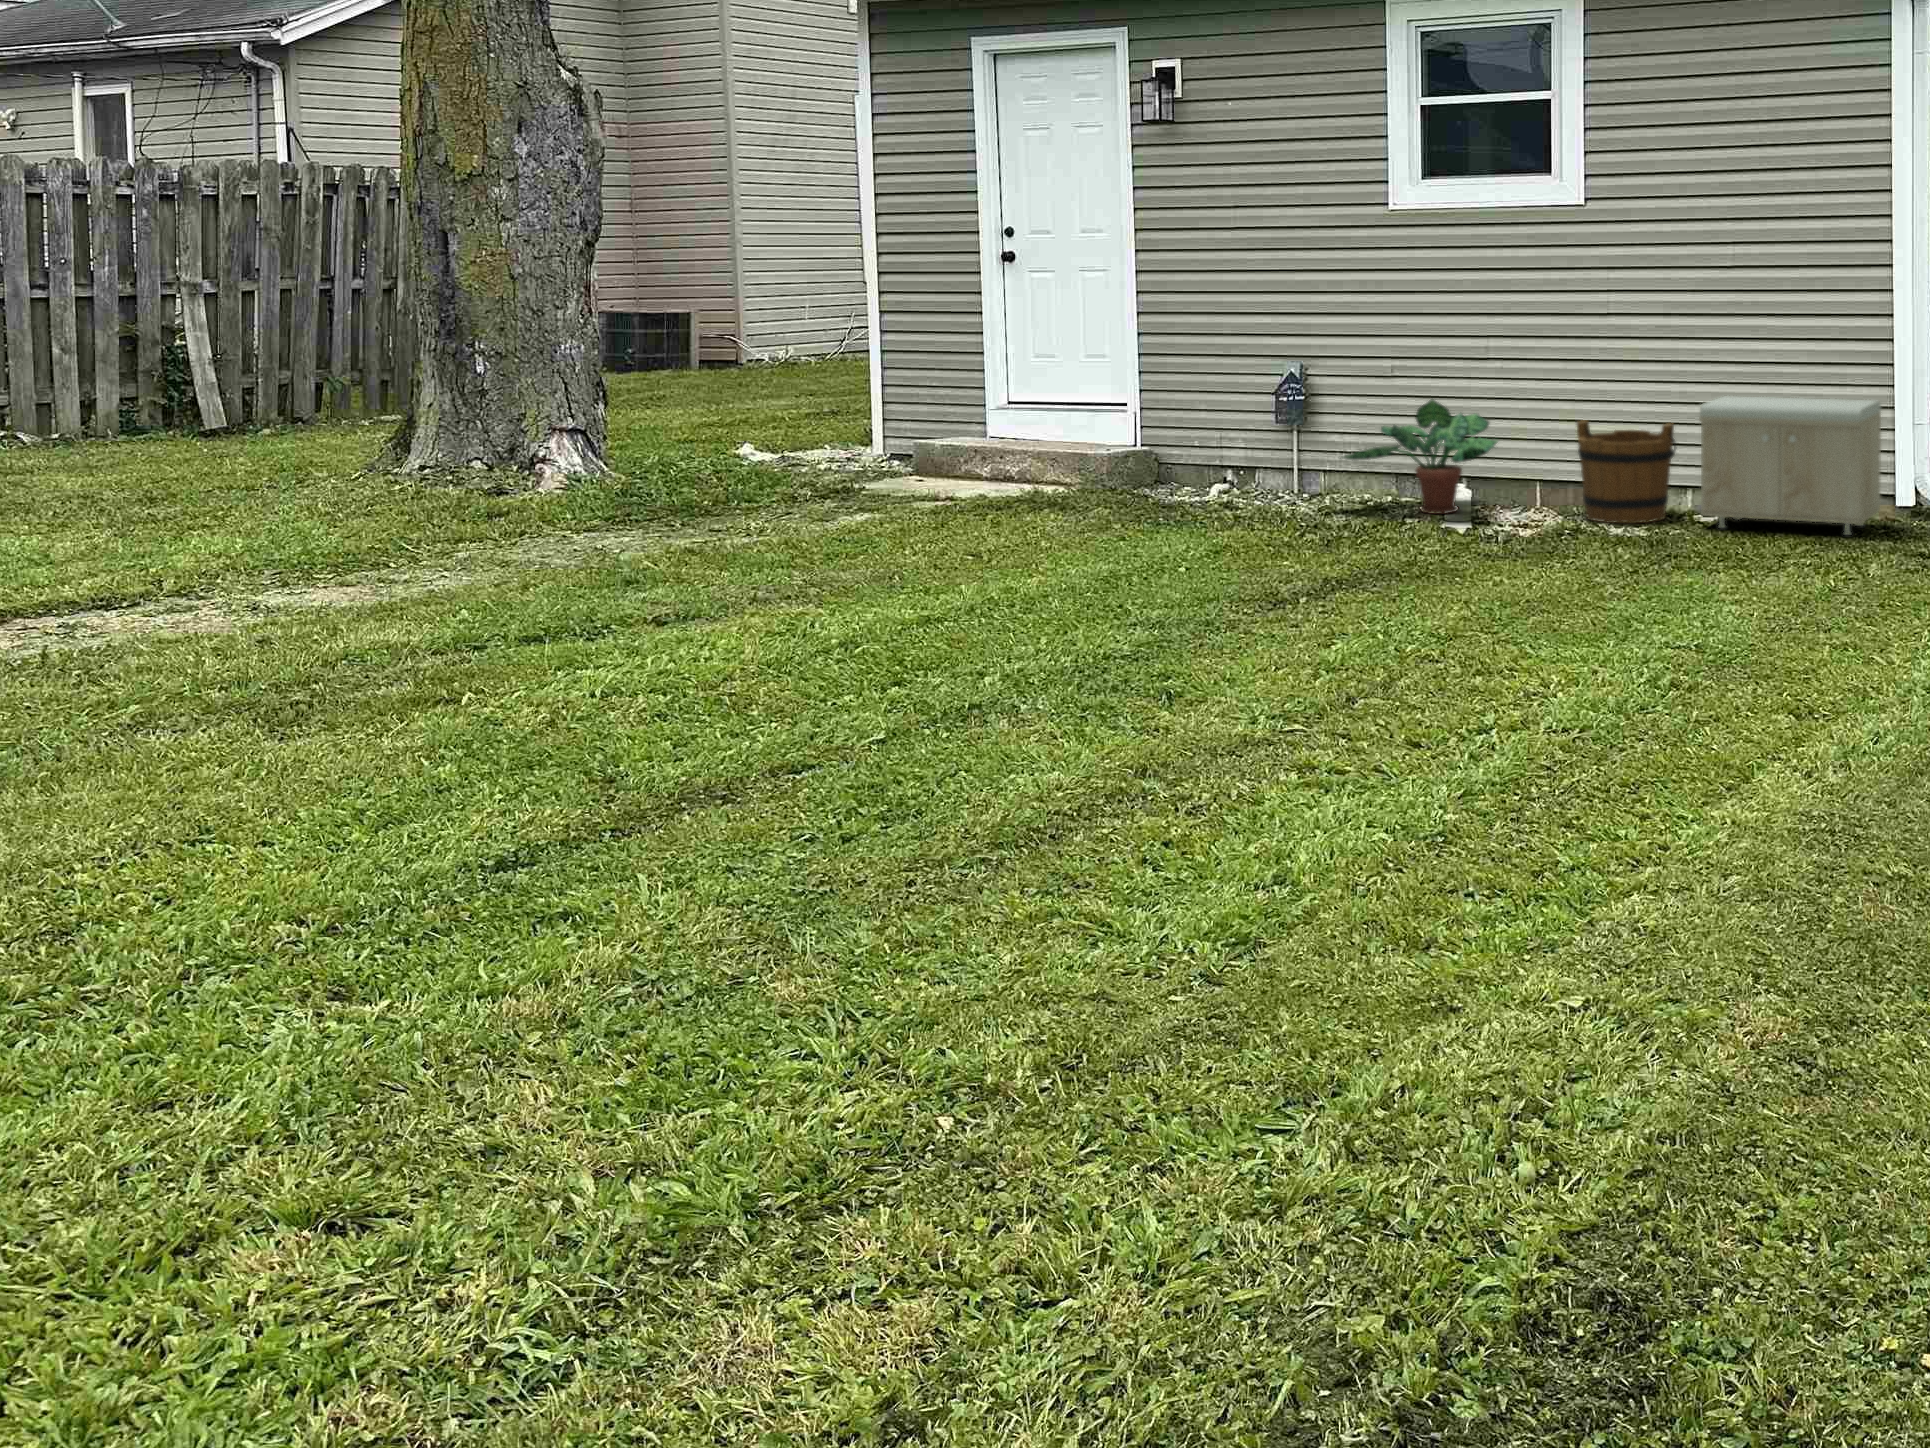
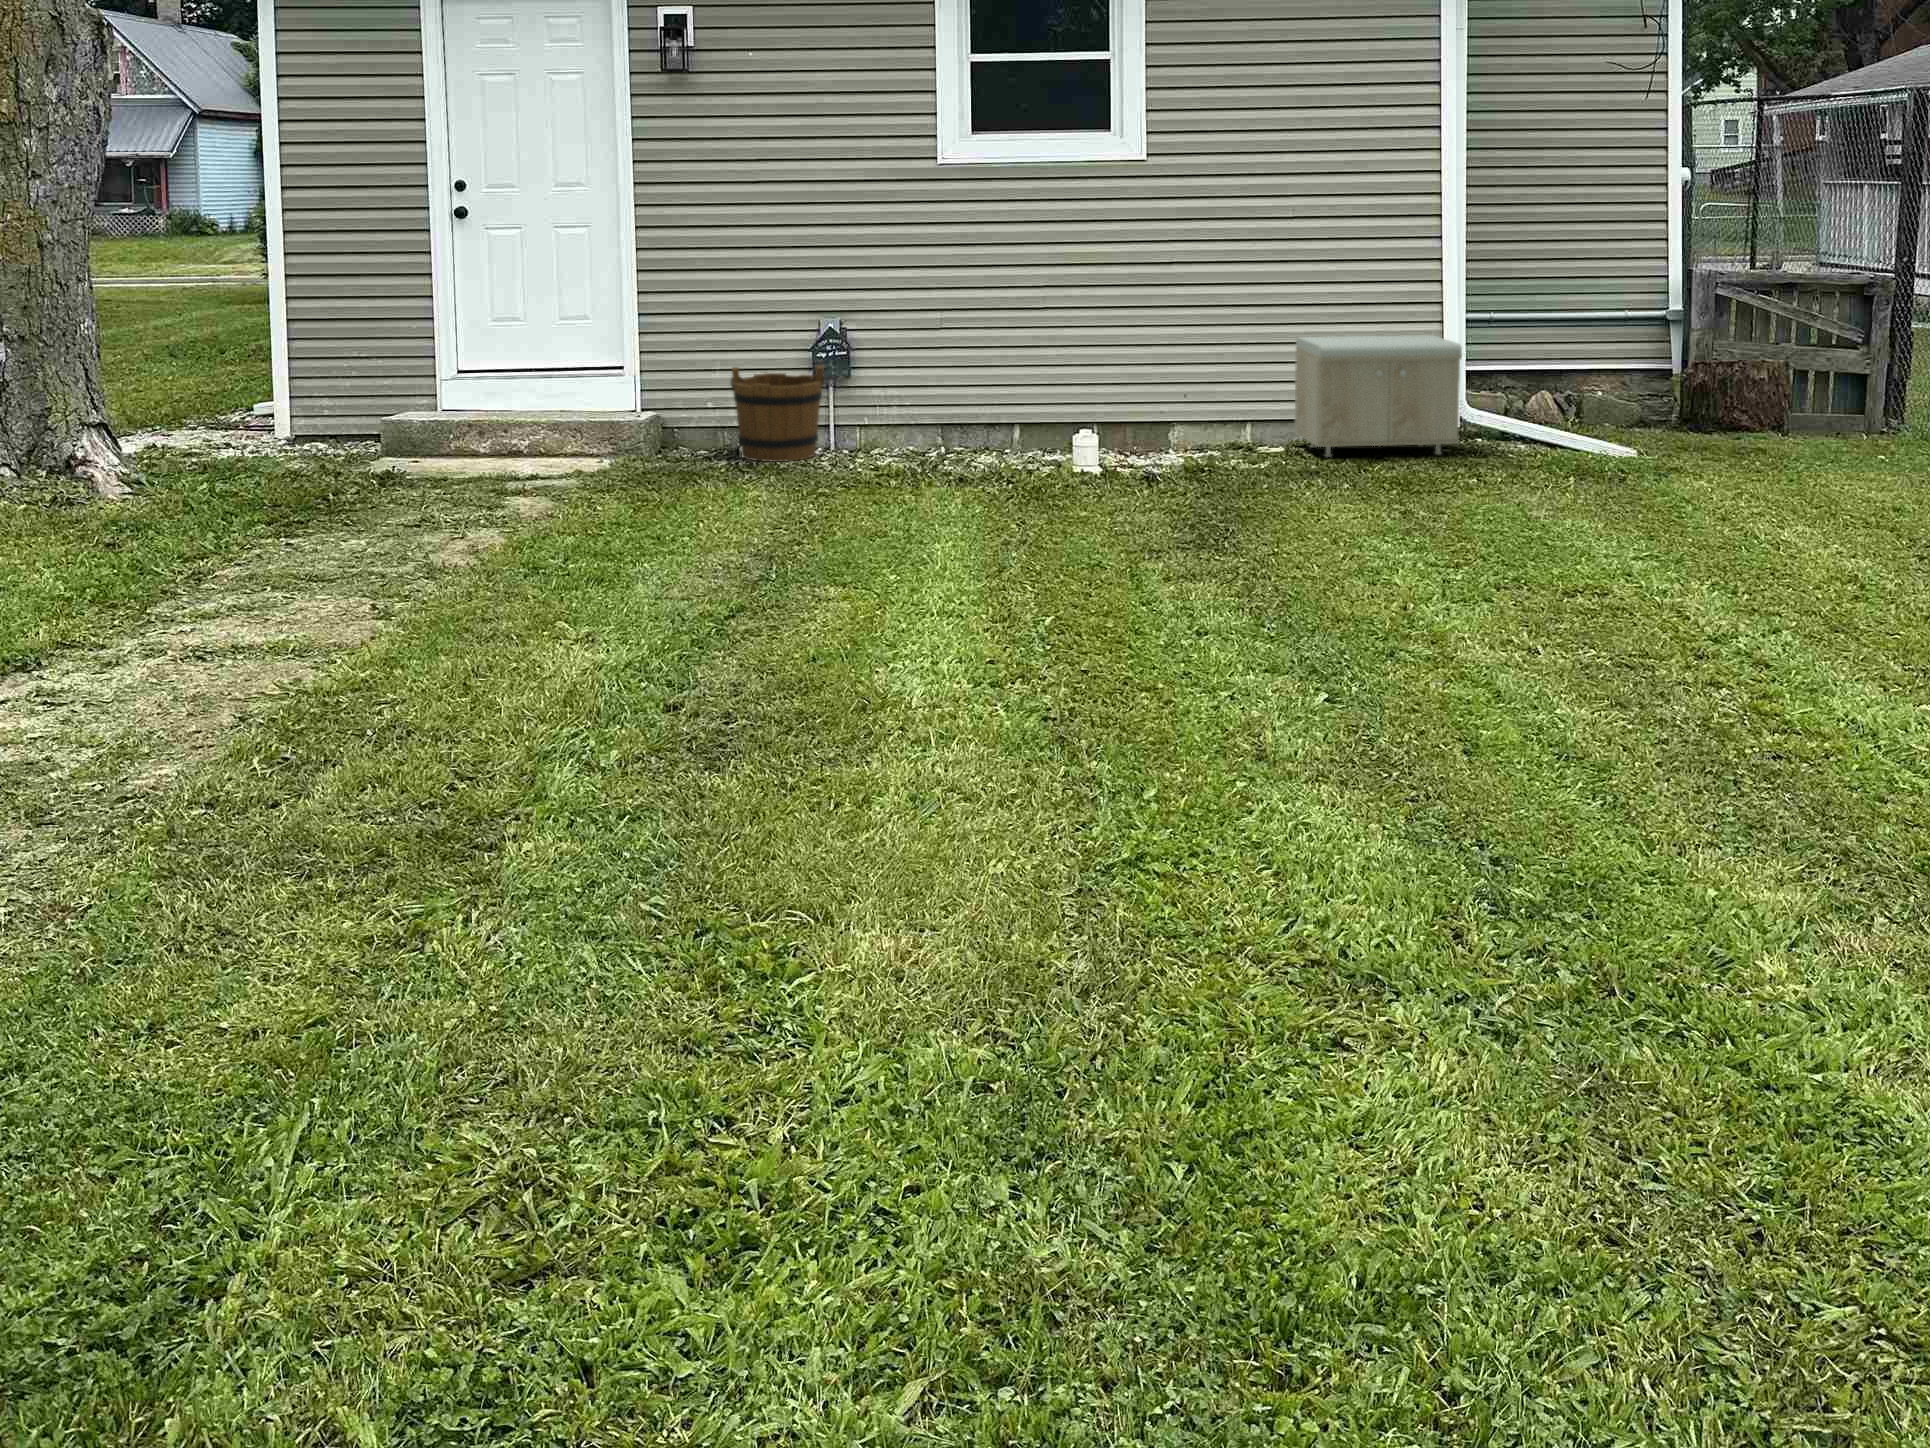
potted plant: present [1342,399,1498,514] -> none [974,352,1137,464]
bucket: present [1577,420,1676,523] -> present [730,366,824,462]

